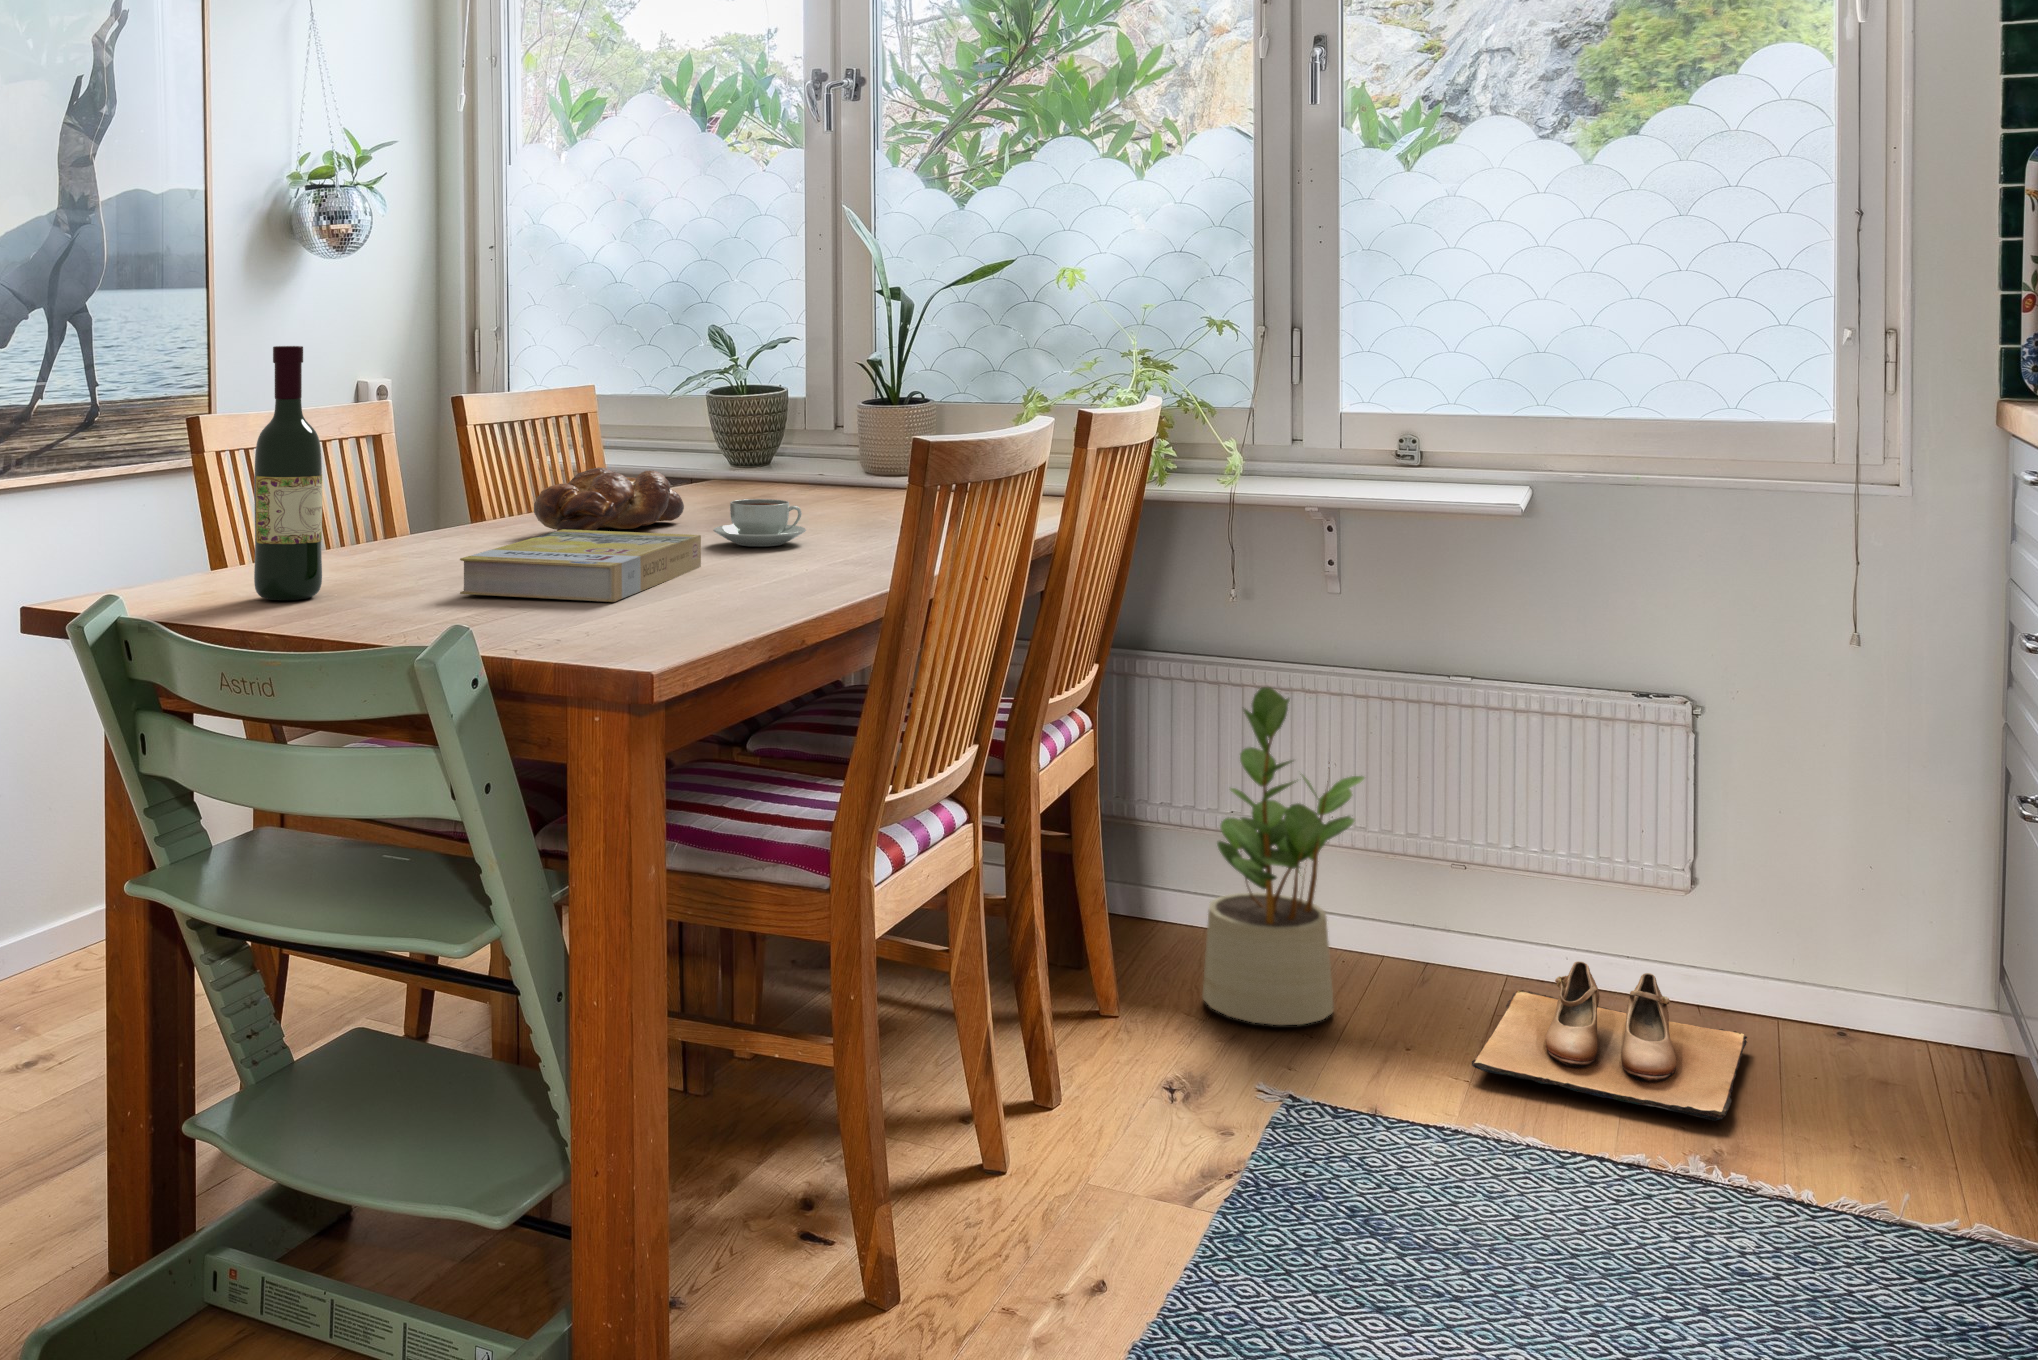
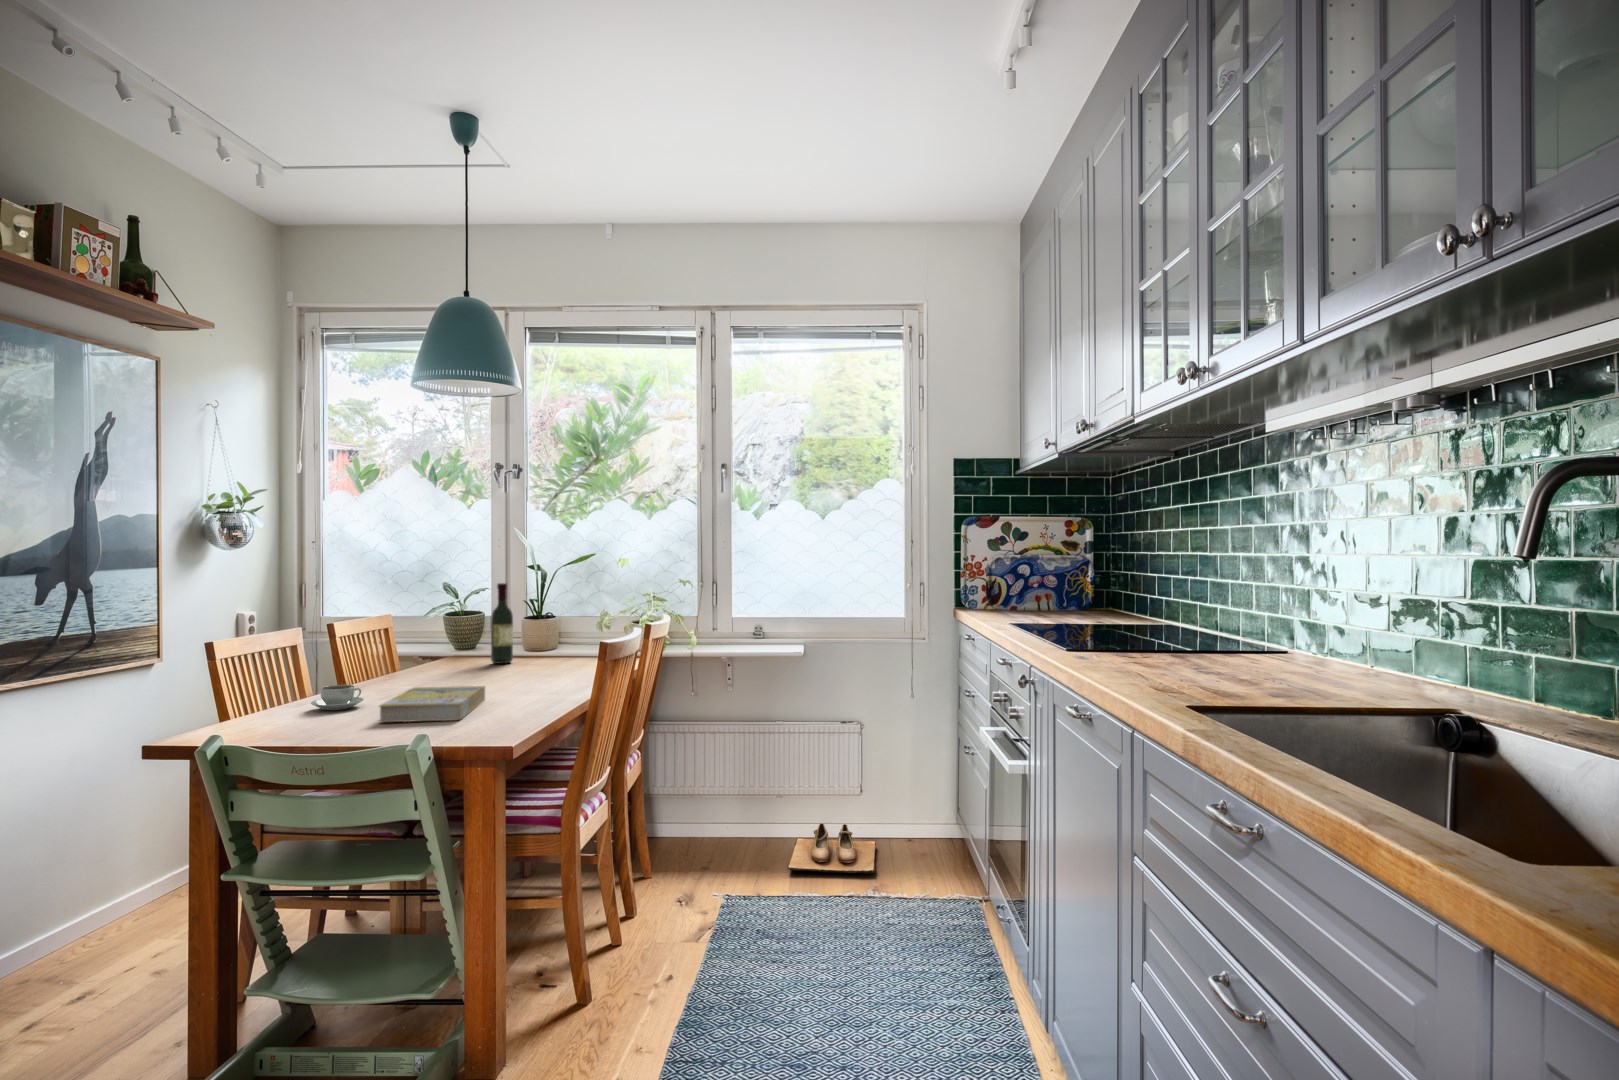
wine bottle: present [254,346,322,600] -> present [491,583,513,664]
bread loaf: present [534,467,684,531] -> none [384,656,456,689]
coffee cup: present [713,499,806,546] -> present [311,685,364,710]
potted plant: present [1203,687,1364,1025] -> none [681,730,743,867]

